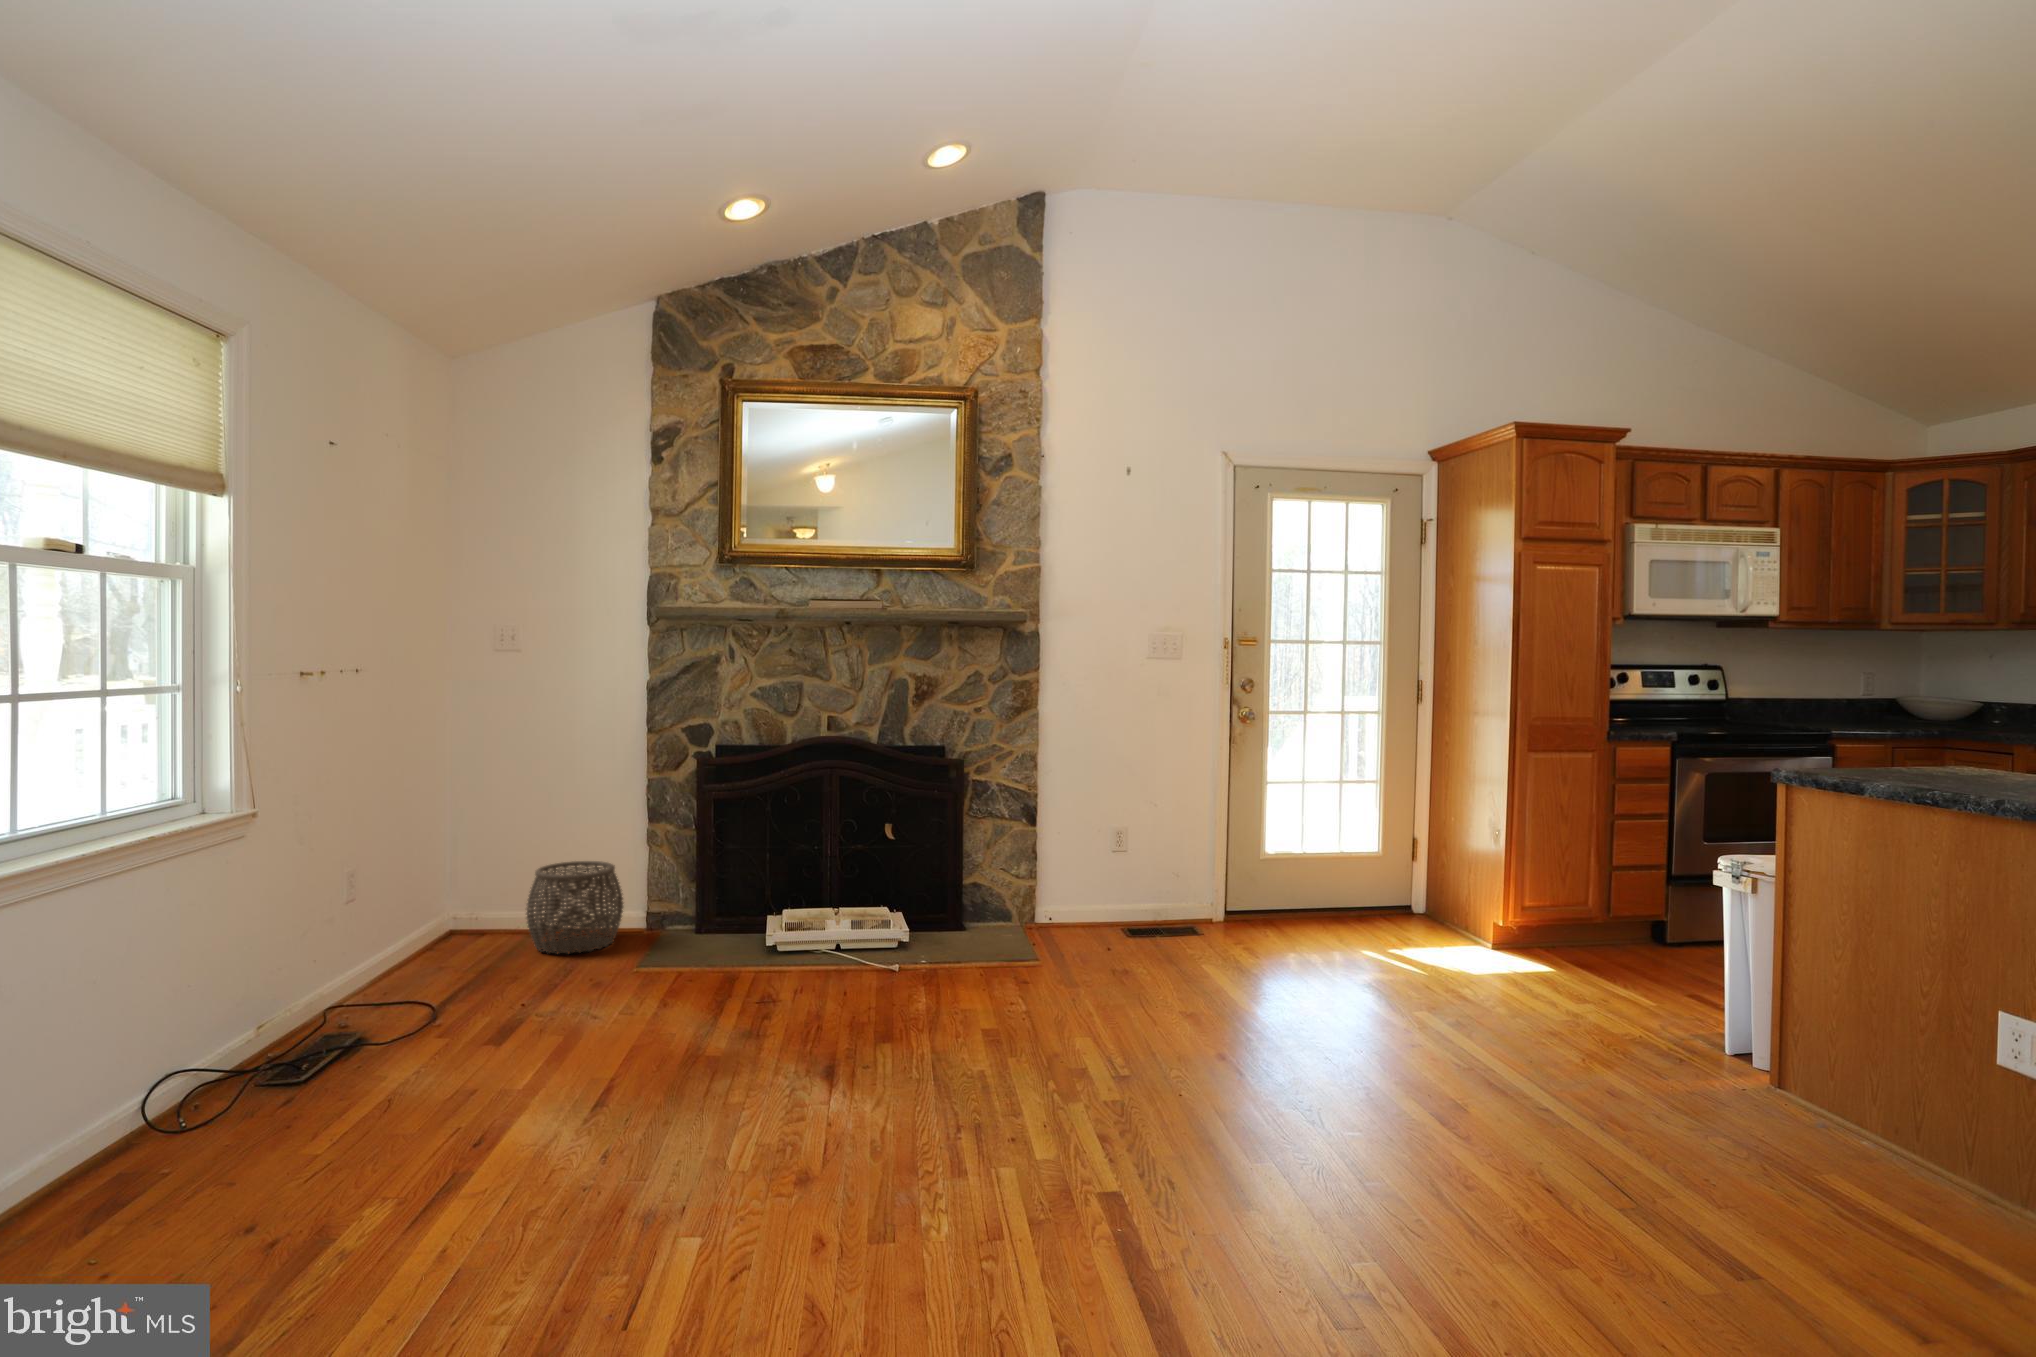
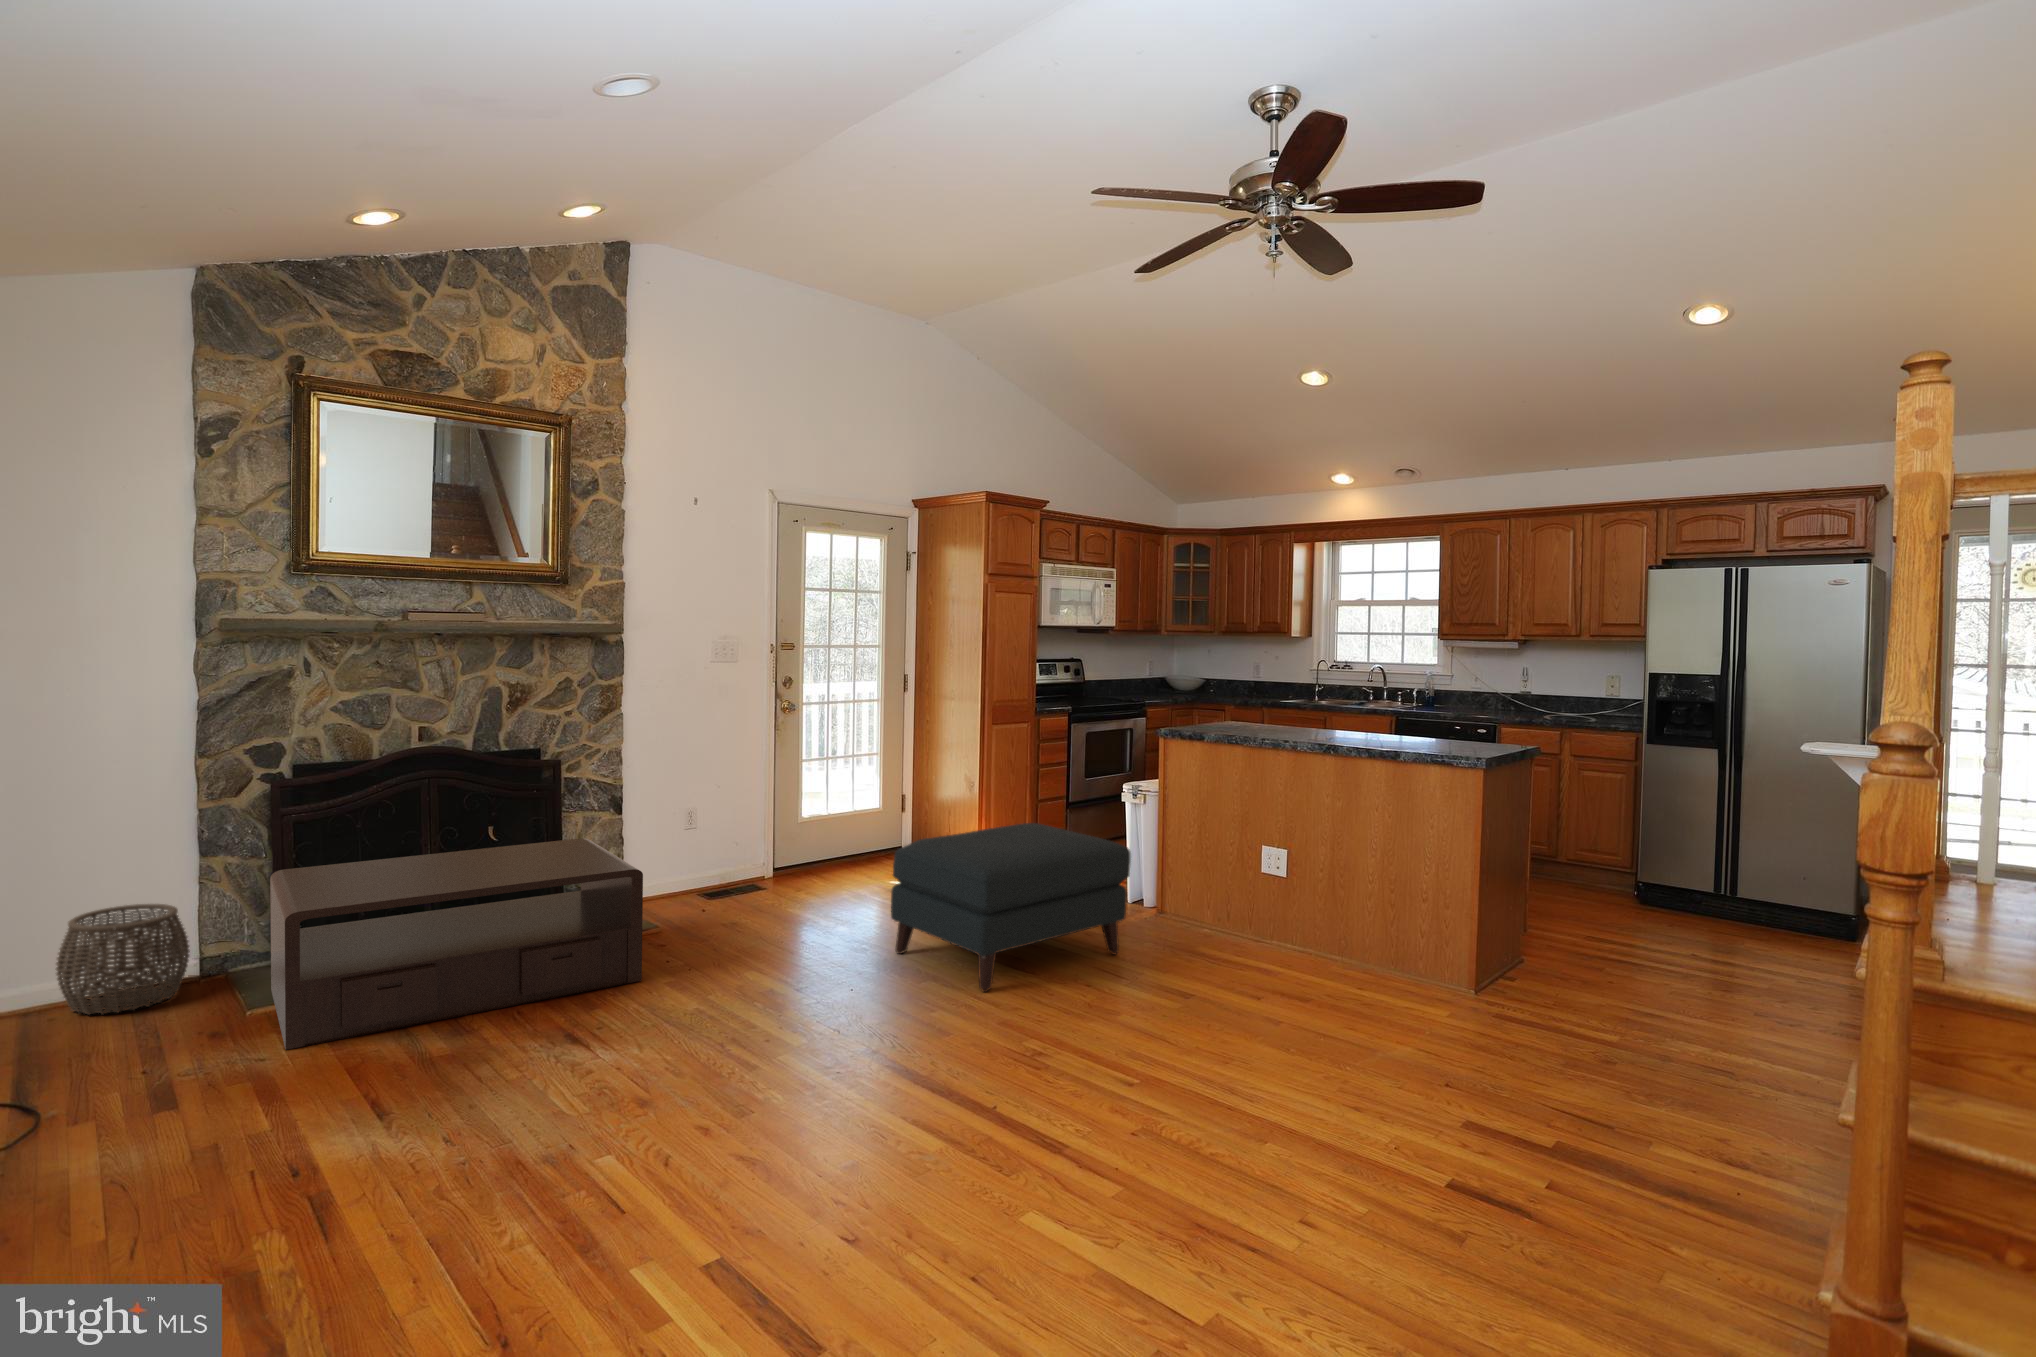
coffee table: none [612,842,965,1015] -> present [270,838,643,1050]
ottoman: none [1280,885,1681,1132] -> present [891,823,1131,992]

